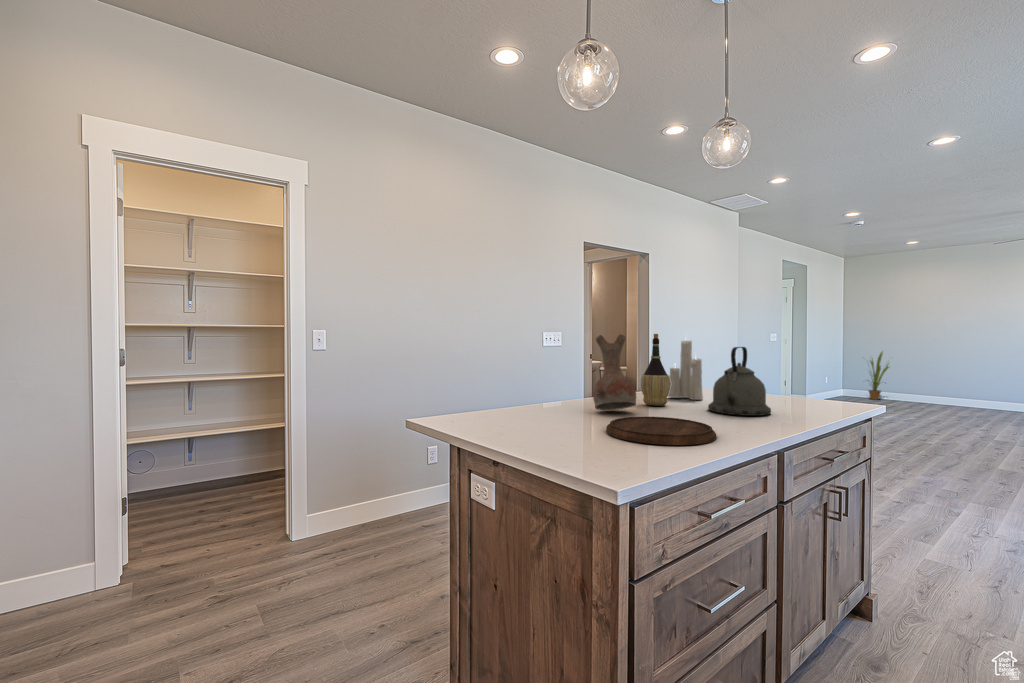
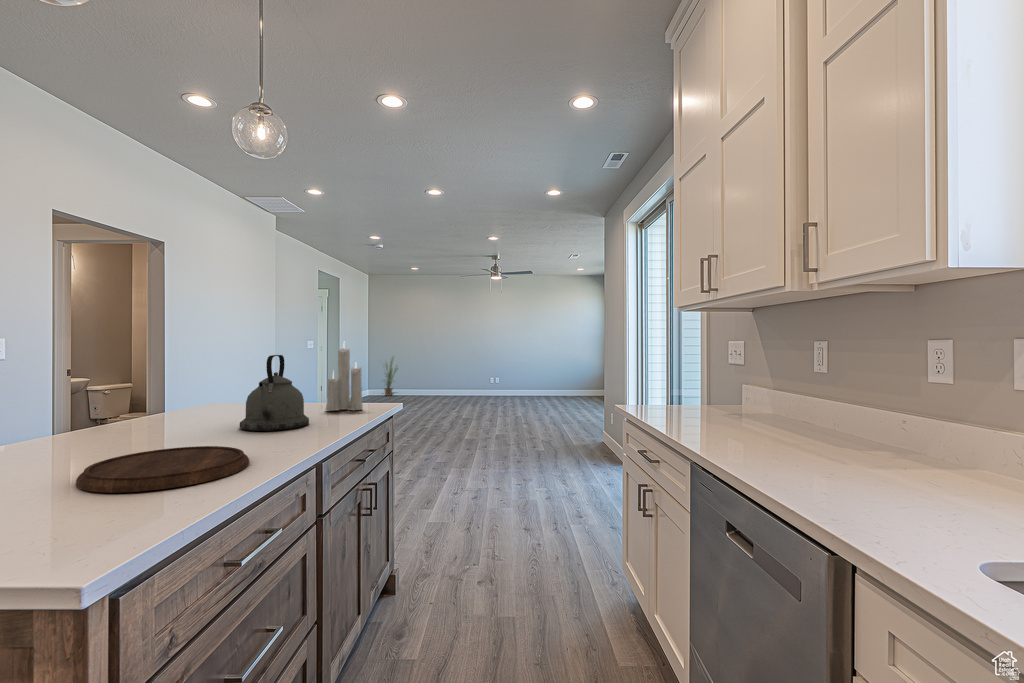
vase: present [593,334,636,410] -> none [56,340,136,451]
wine bottle: present [641,334,671,406] -> none [145,340,190,432]
candle: present [668,336,703,400] -> present [326,345,363,411]

